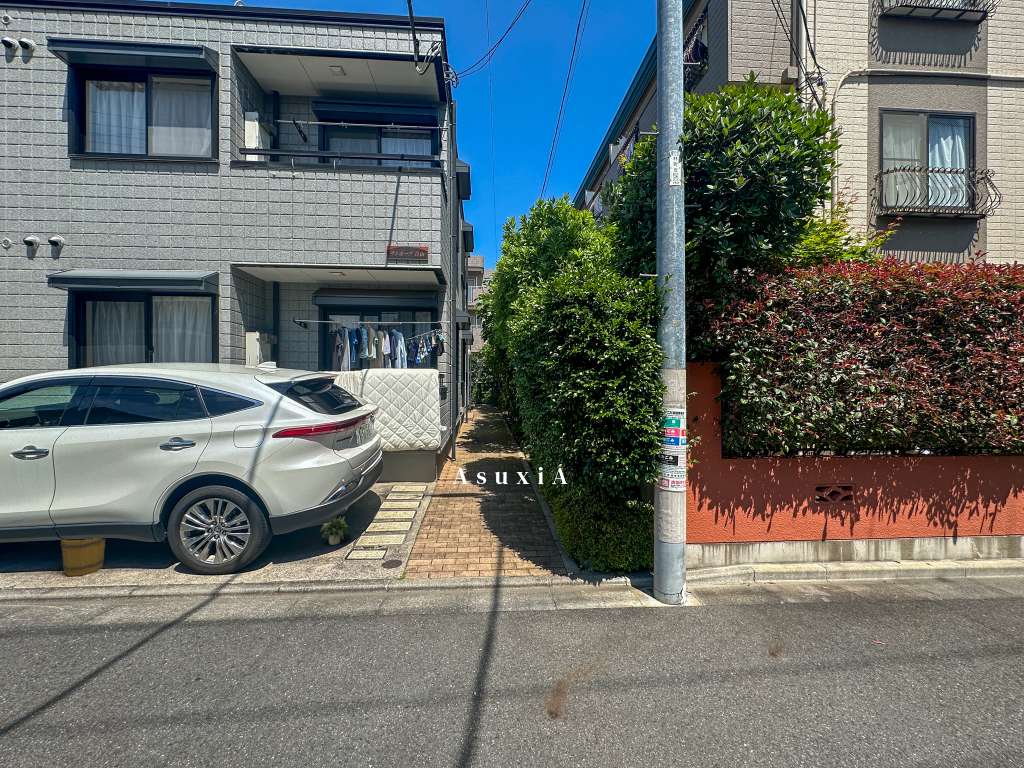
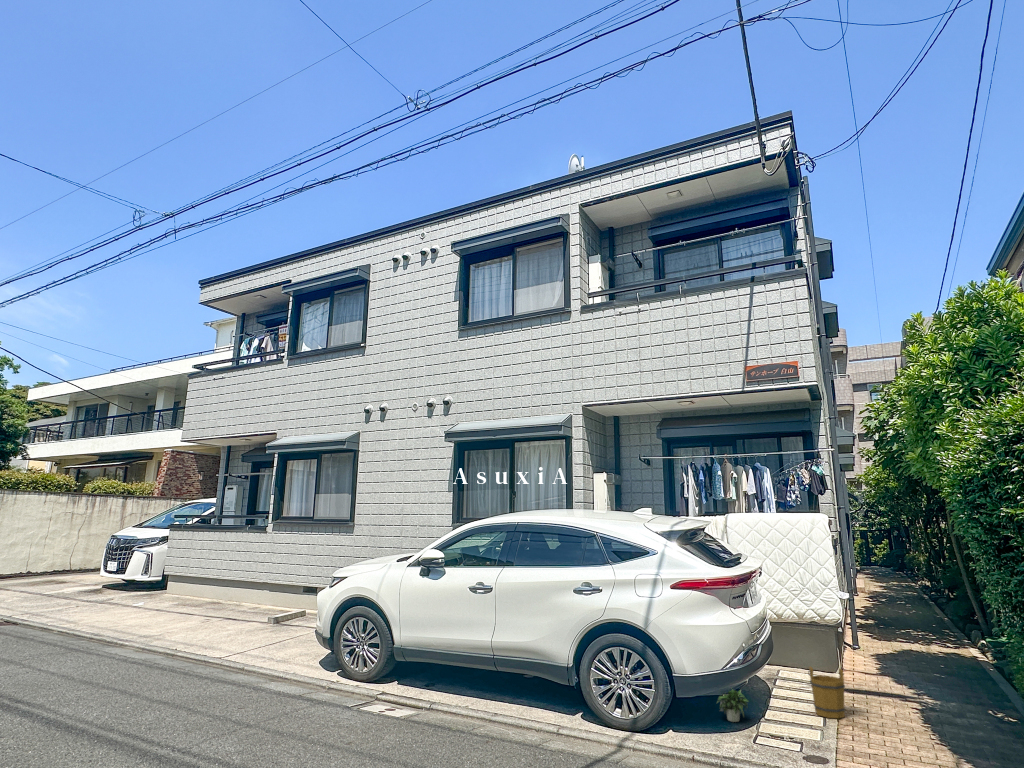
bucket: present [60,538,105,576] -> present [808,667,845,718]

